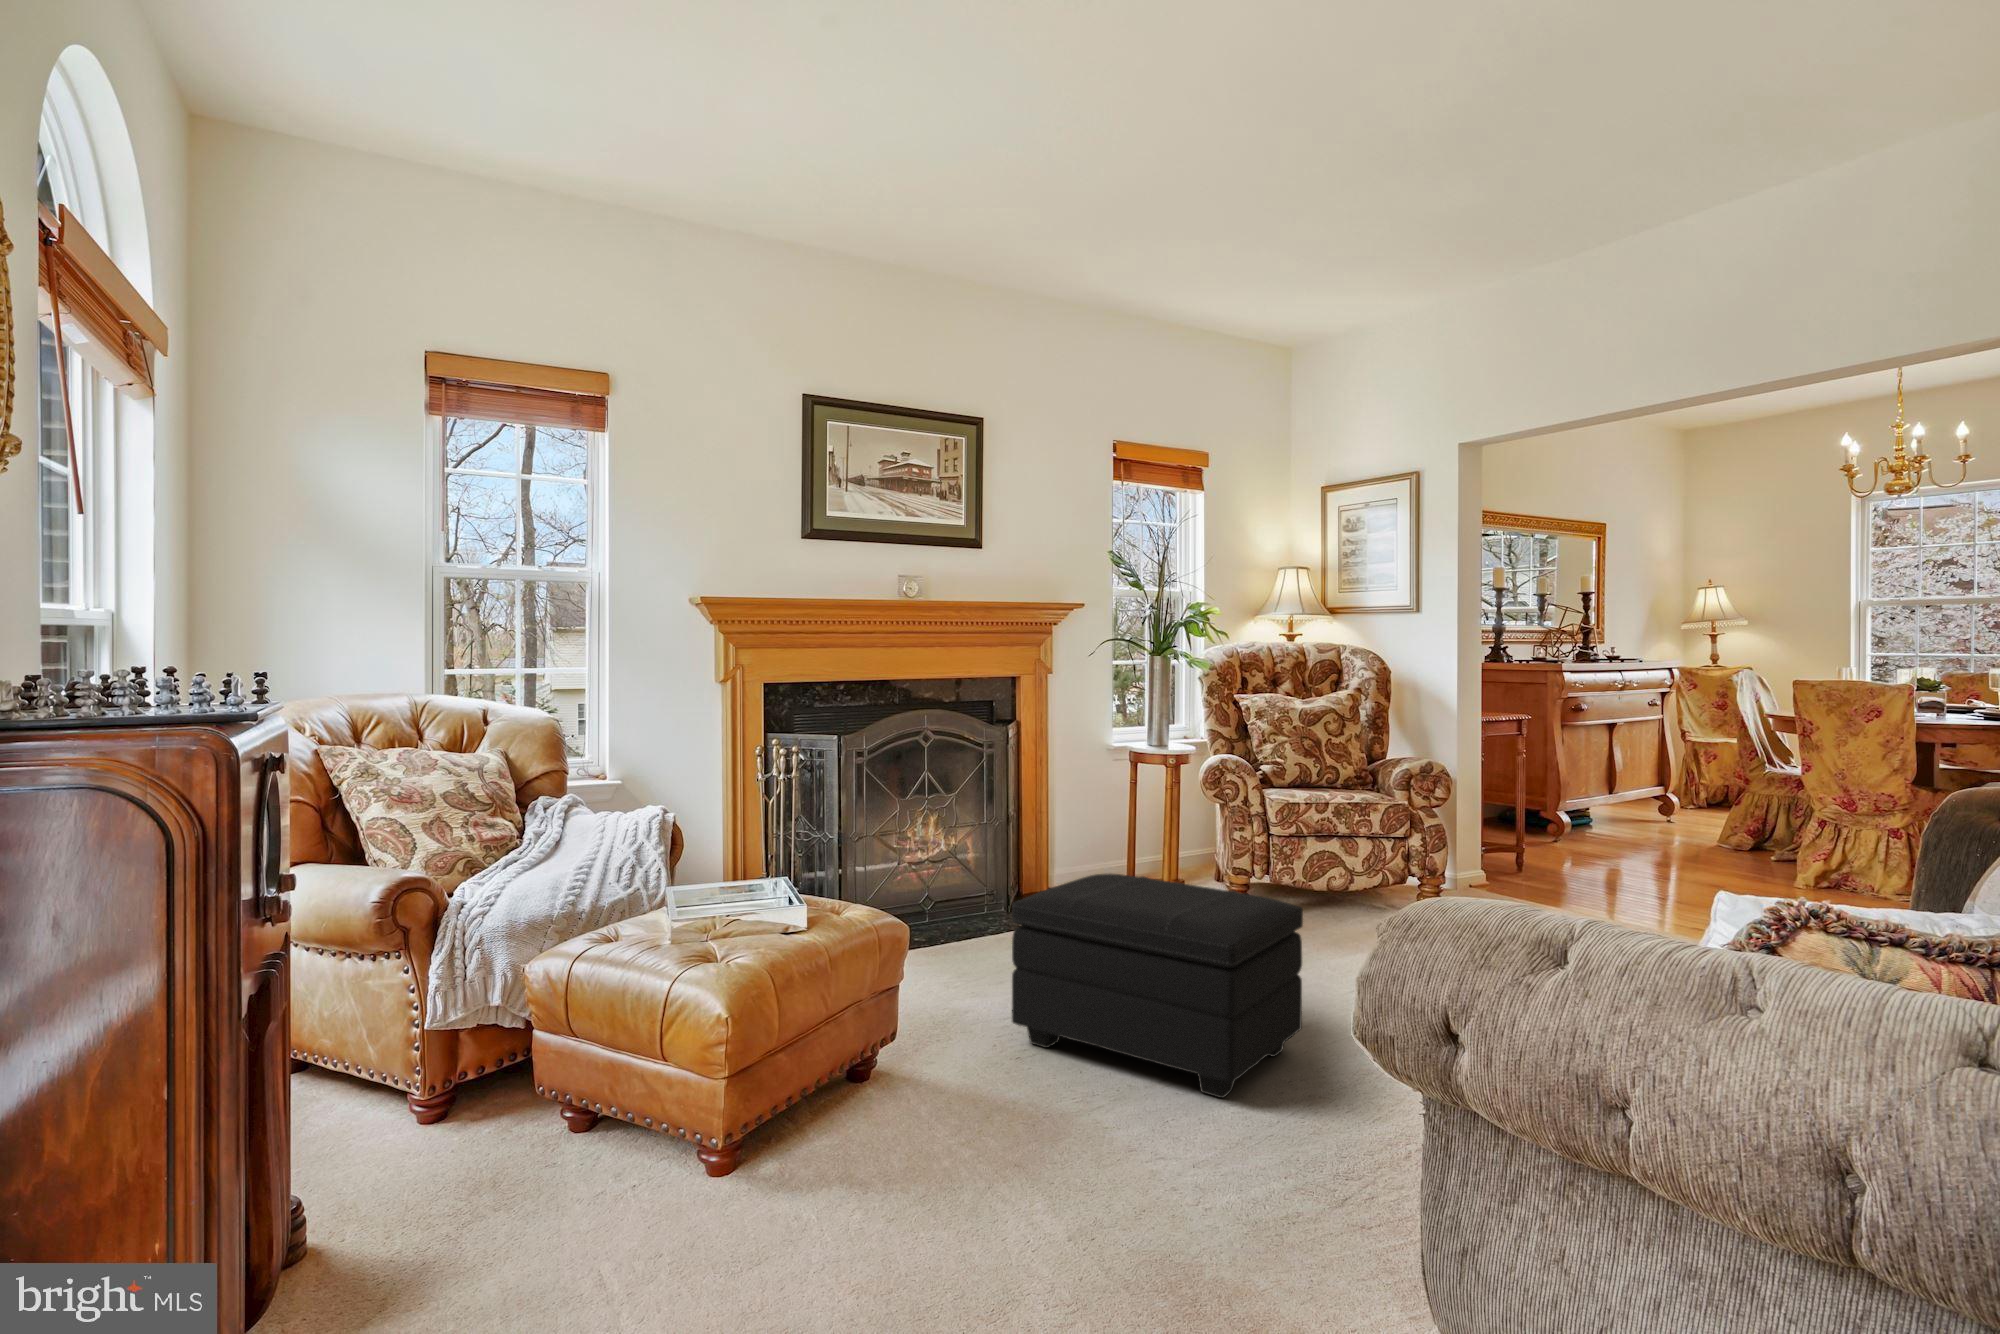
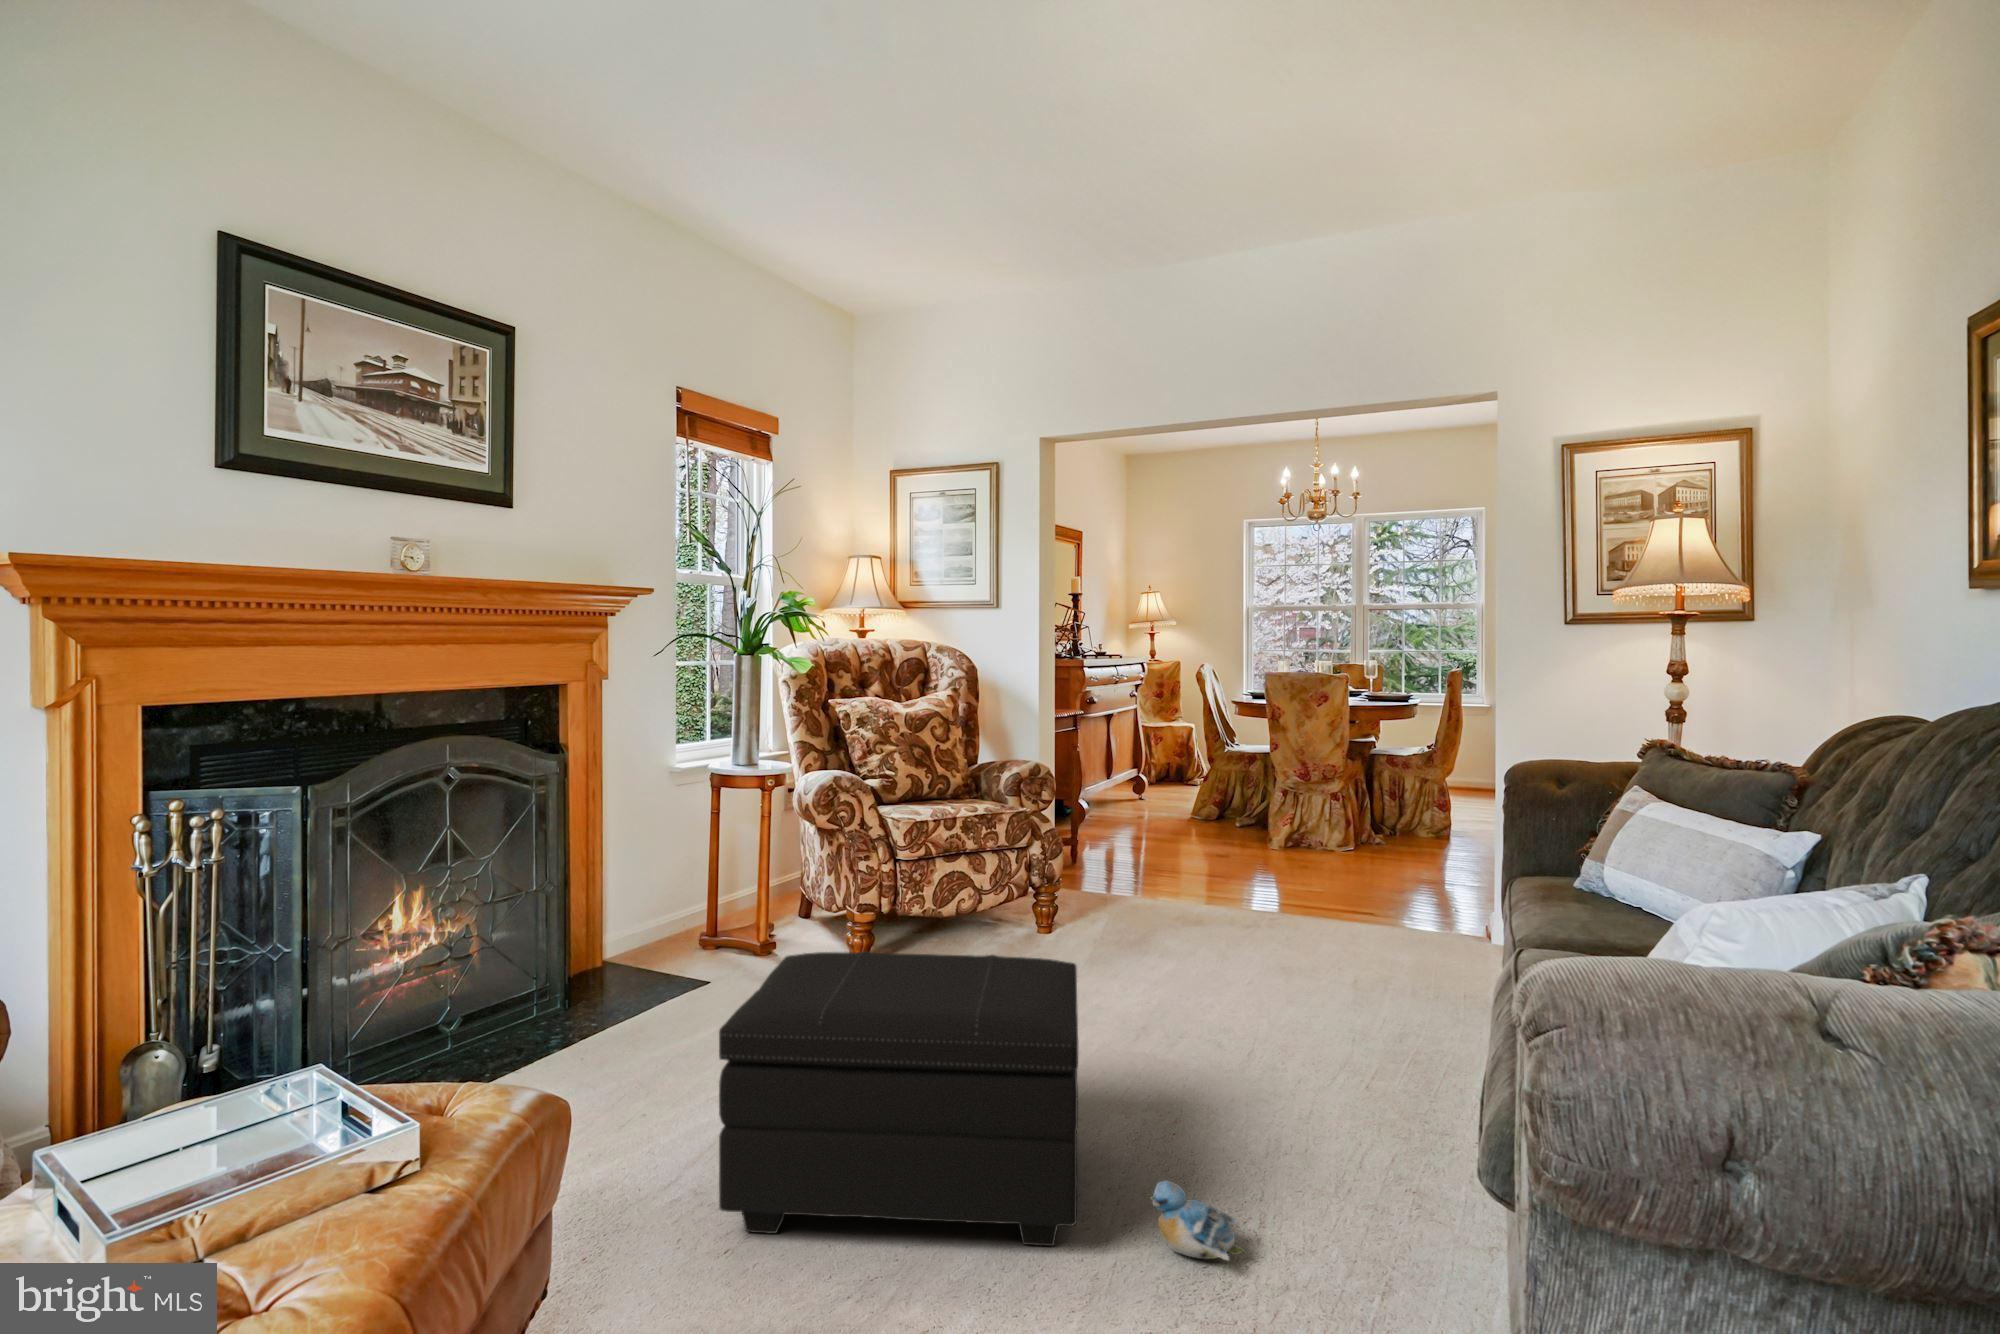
plush toy: none [1296,1068,1367,1135] -> present [1151,1181,1246,1260]

